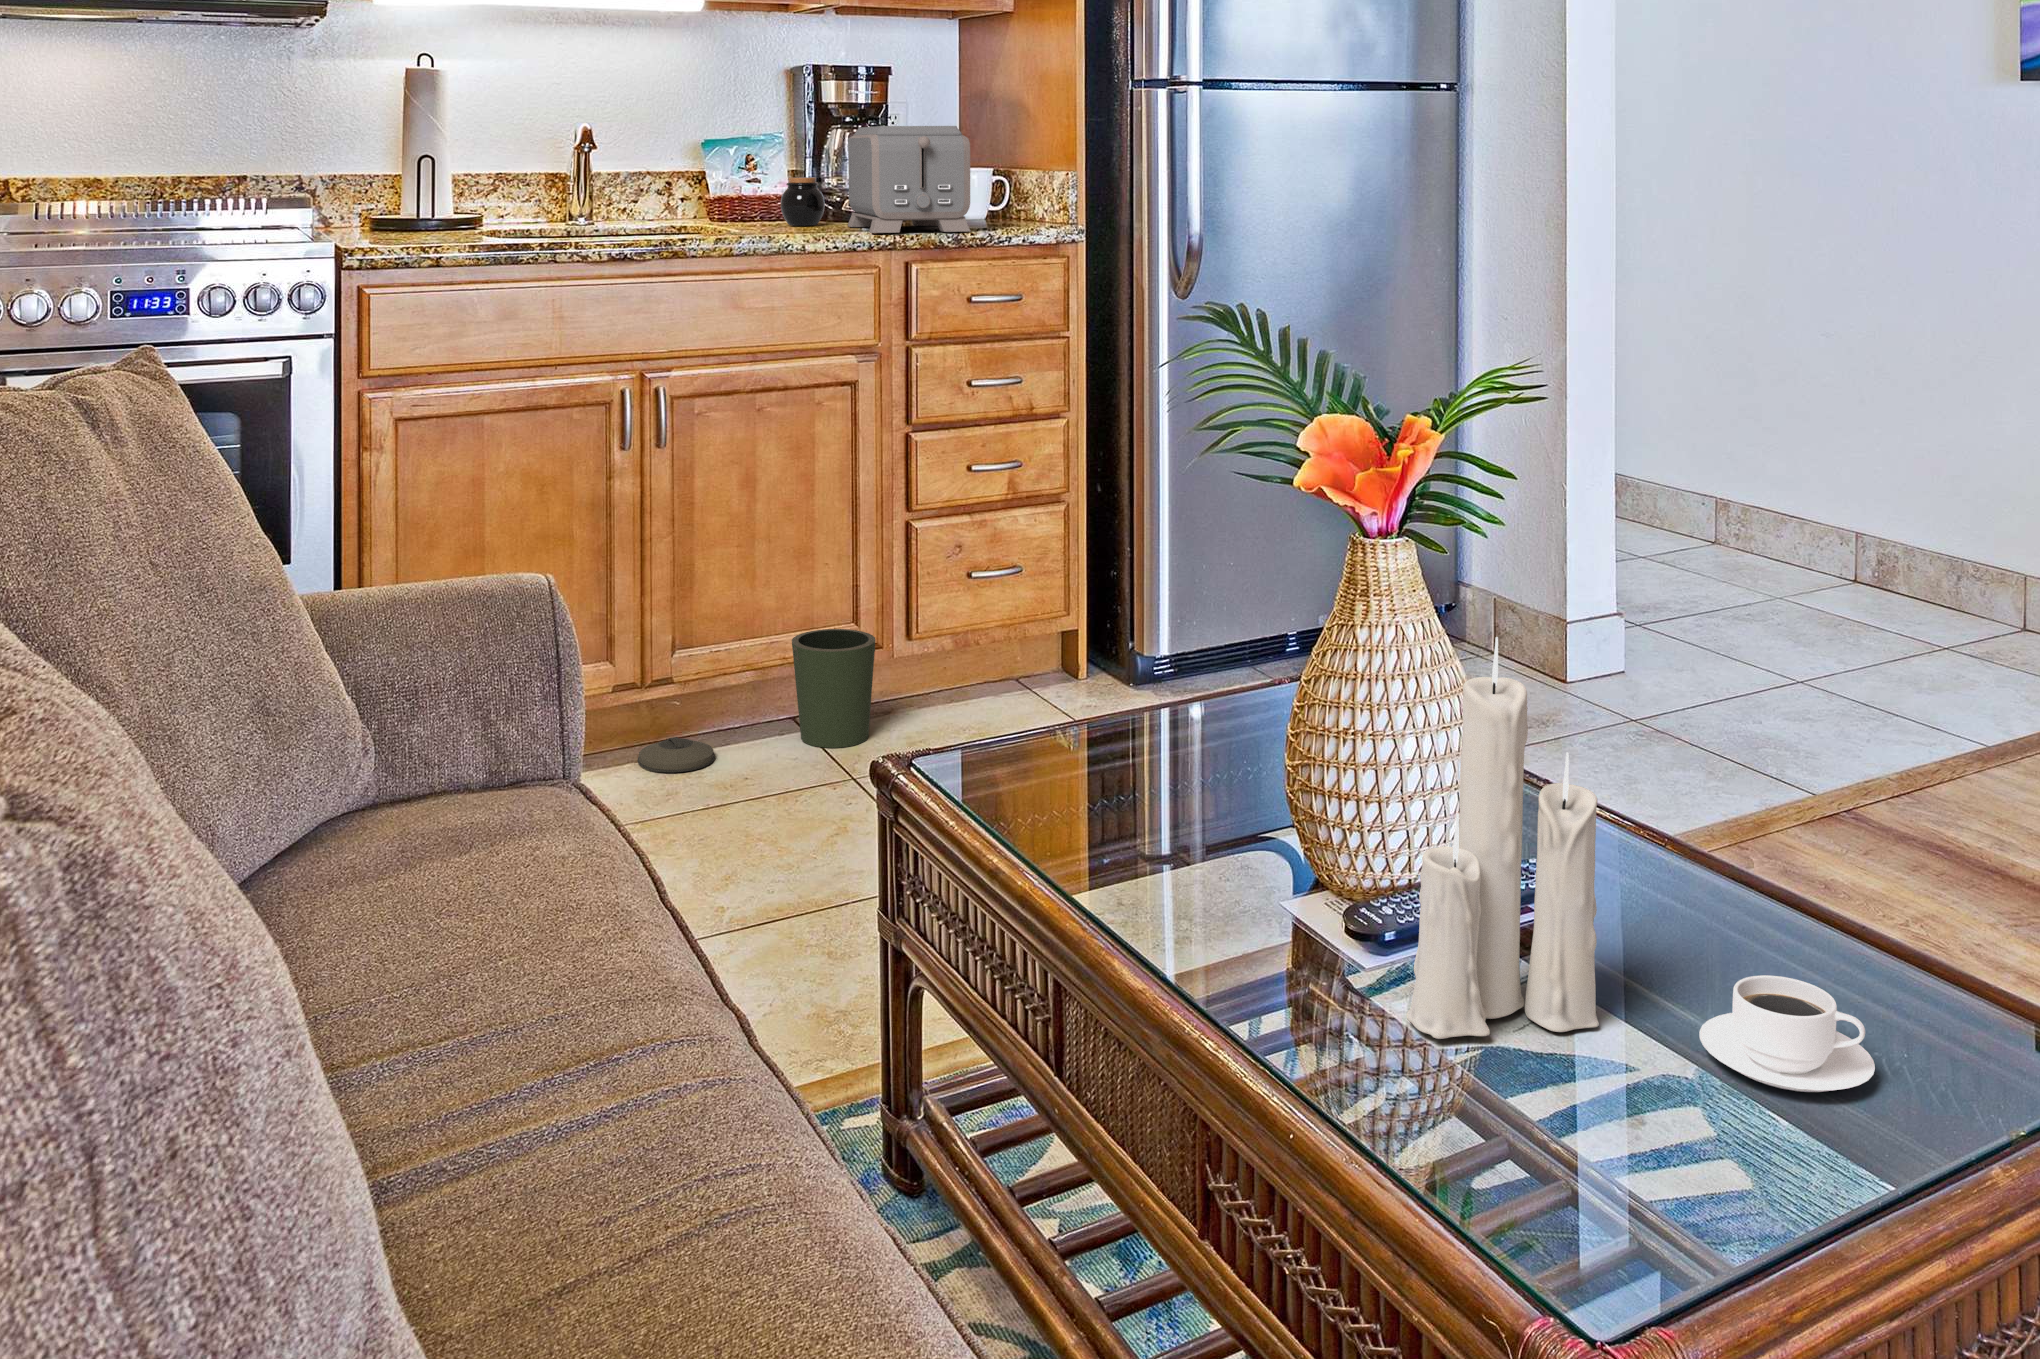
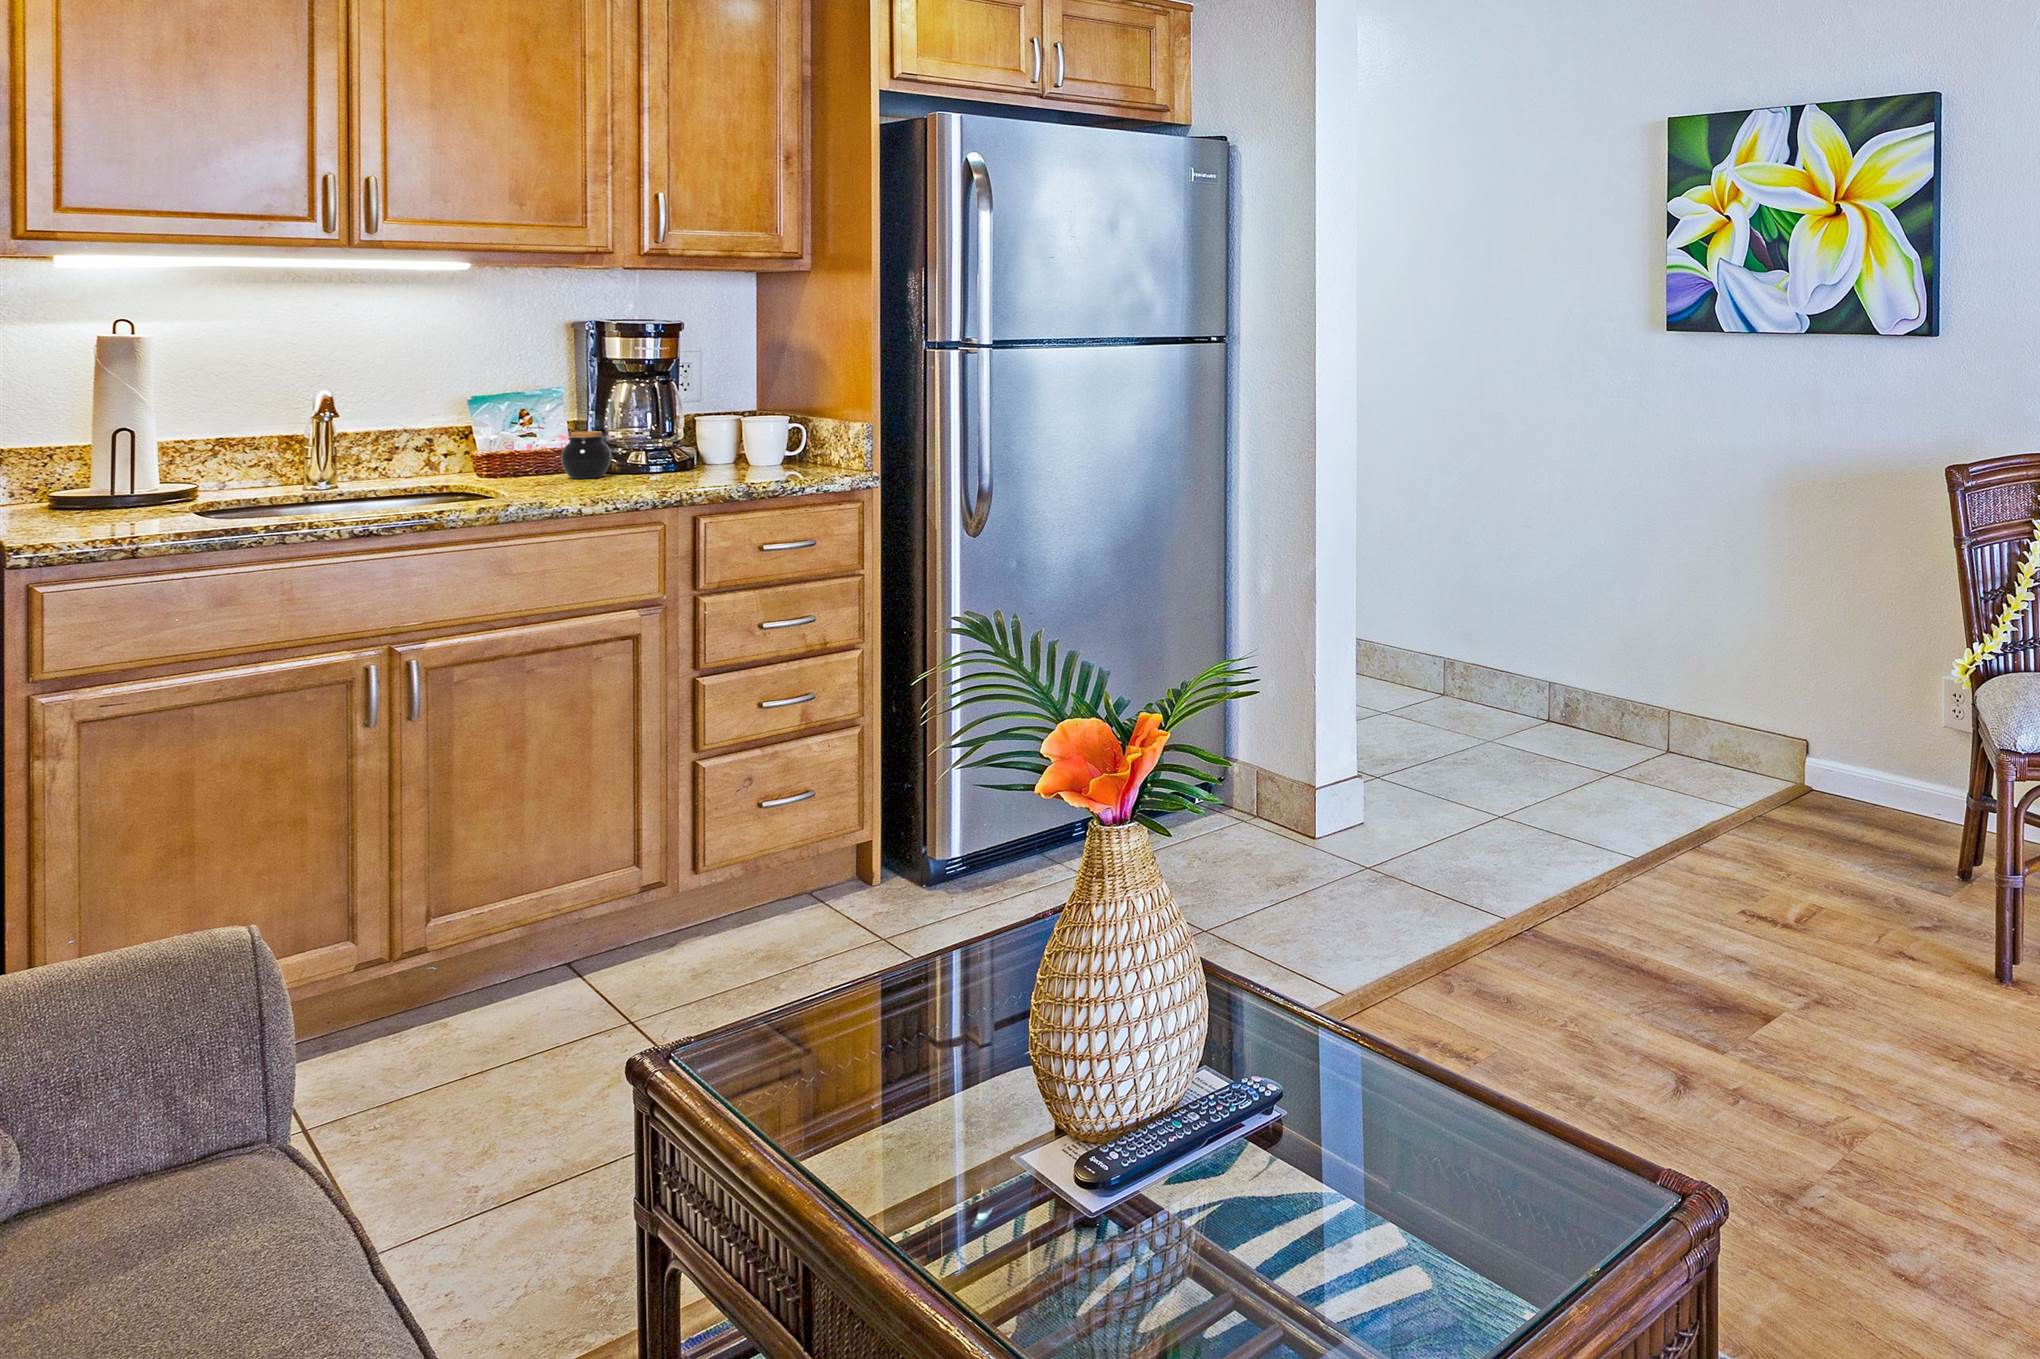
toaster: present [848,126,970,233] -> none [636,384,765,491]
trash can: present [638,629,875,772] -> none [368,879,658,1071]
candle: present [1406,637,1599,1039] -> none [1131,899,1286,1275]
coffee cup: present [1699,975,1875,1092] -> none [1360,1150,1481,1249]

